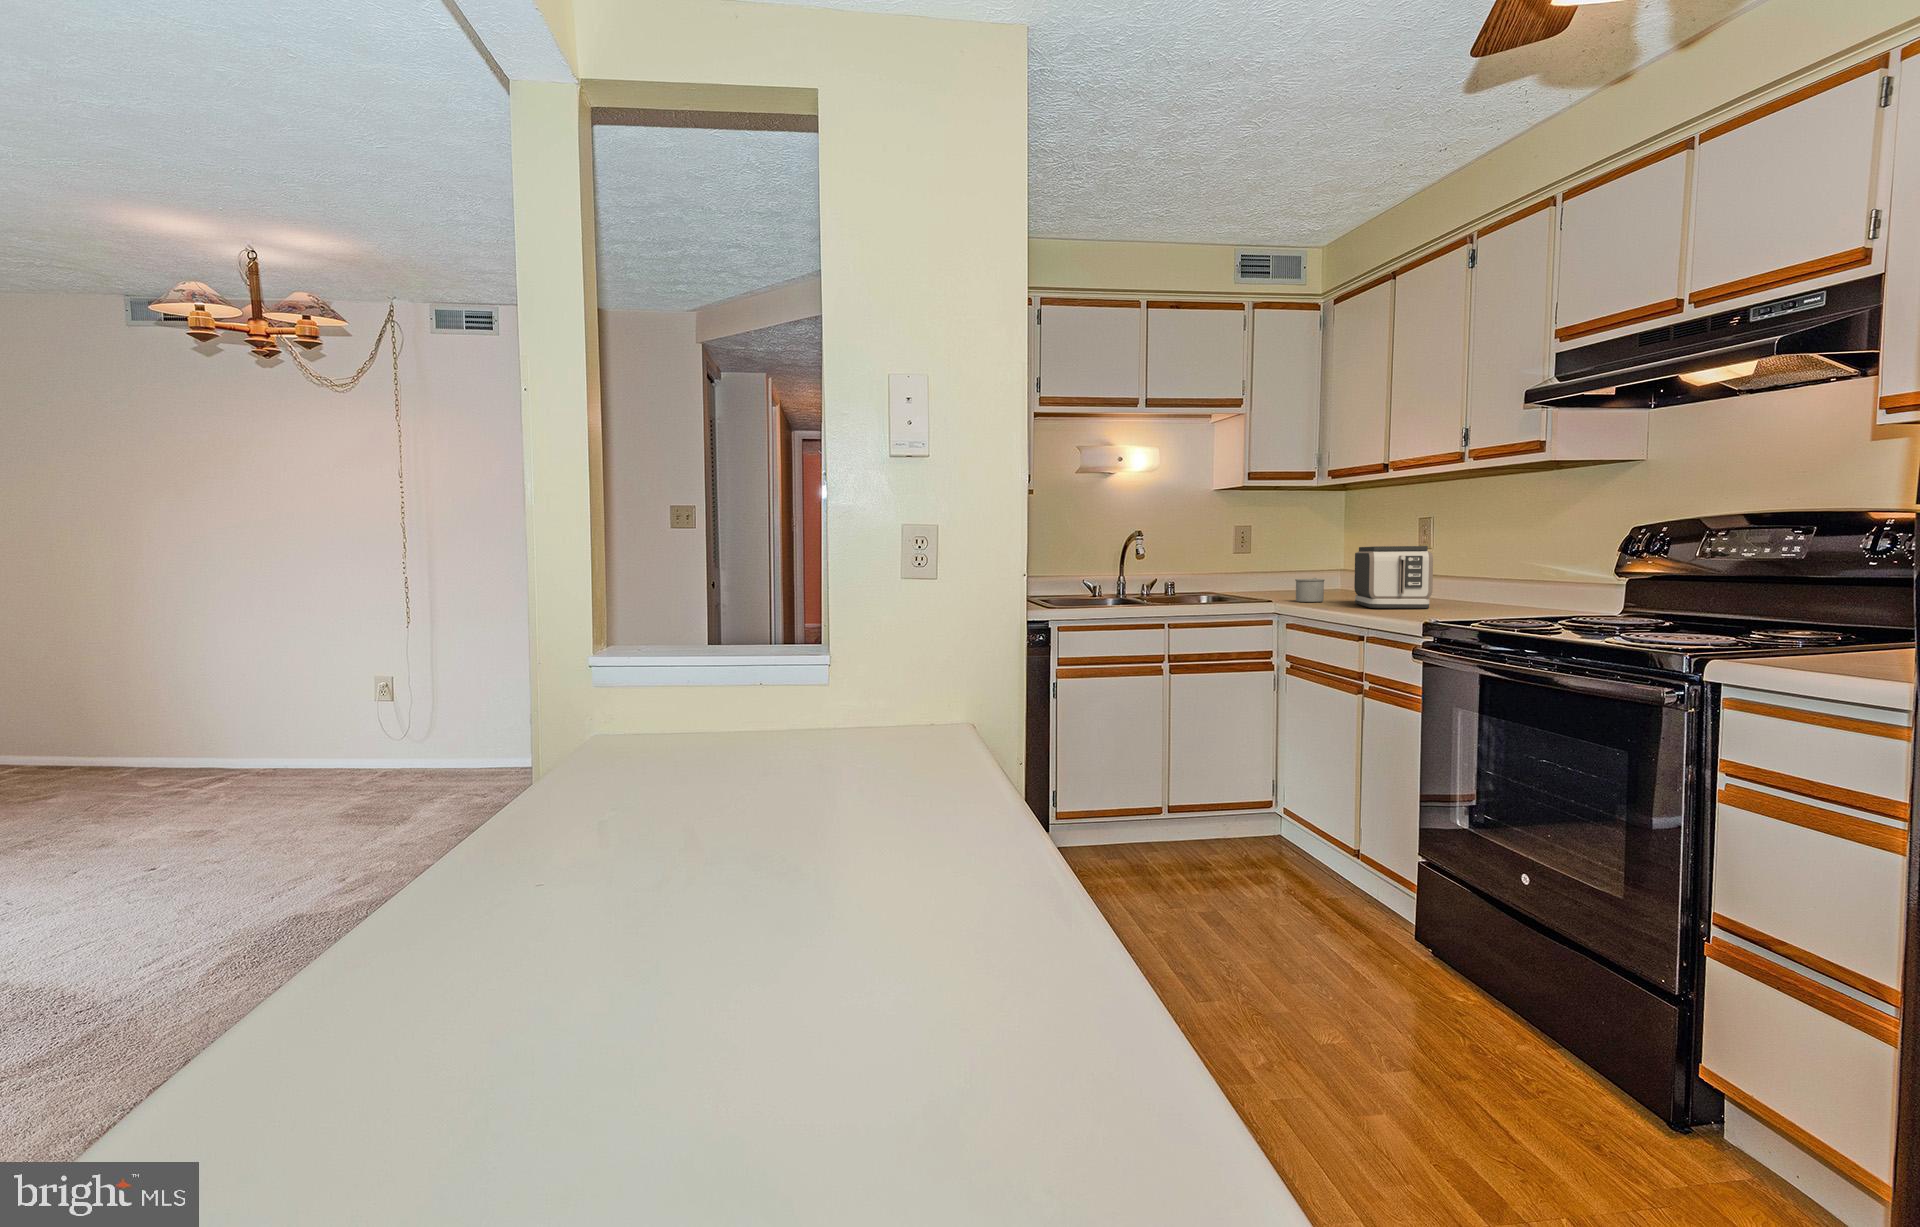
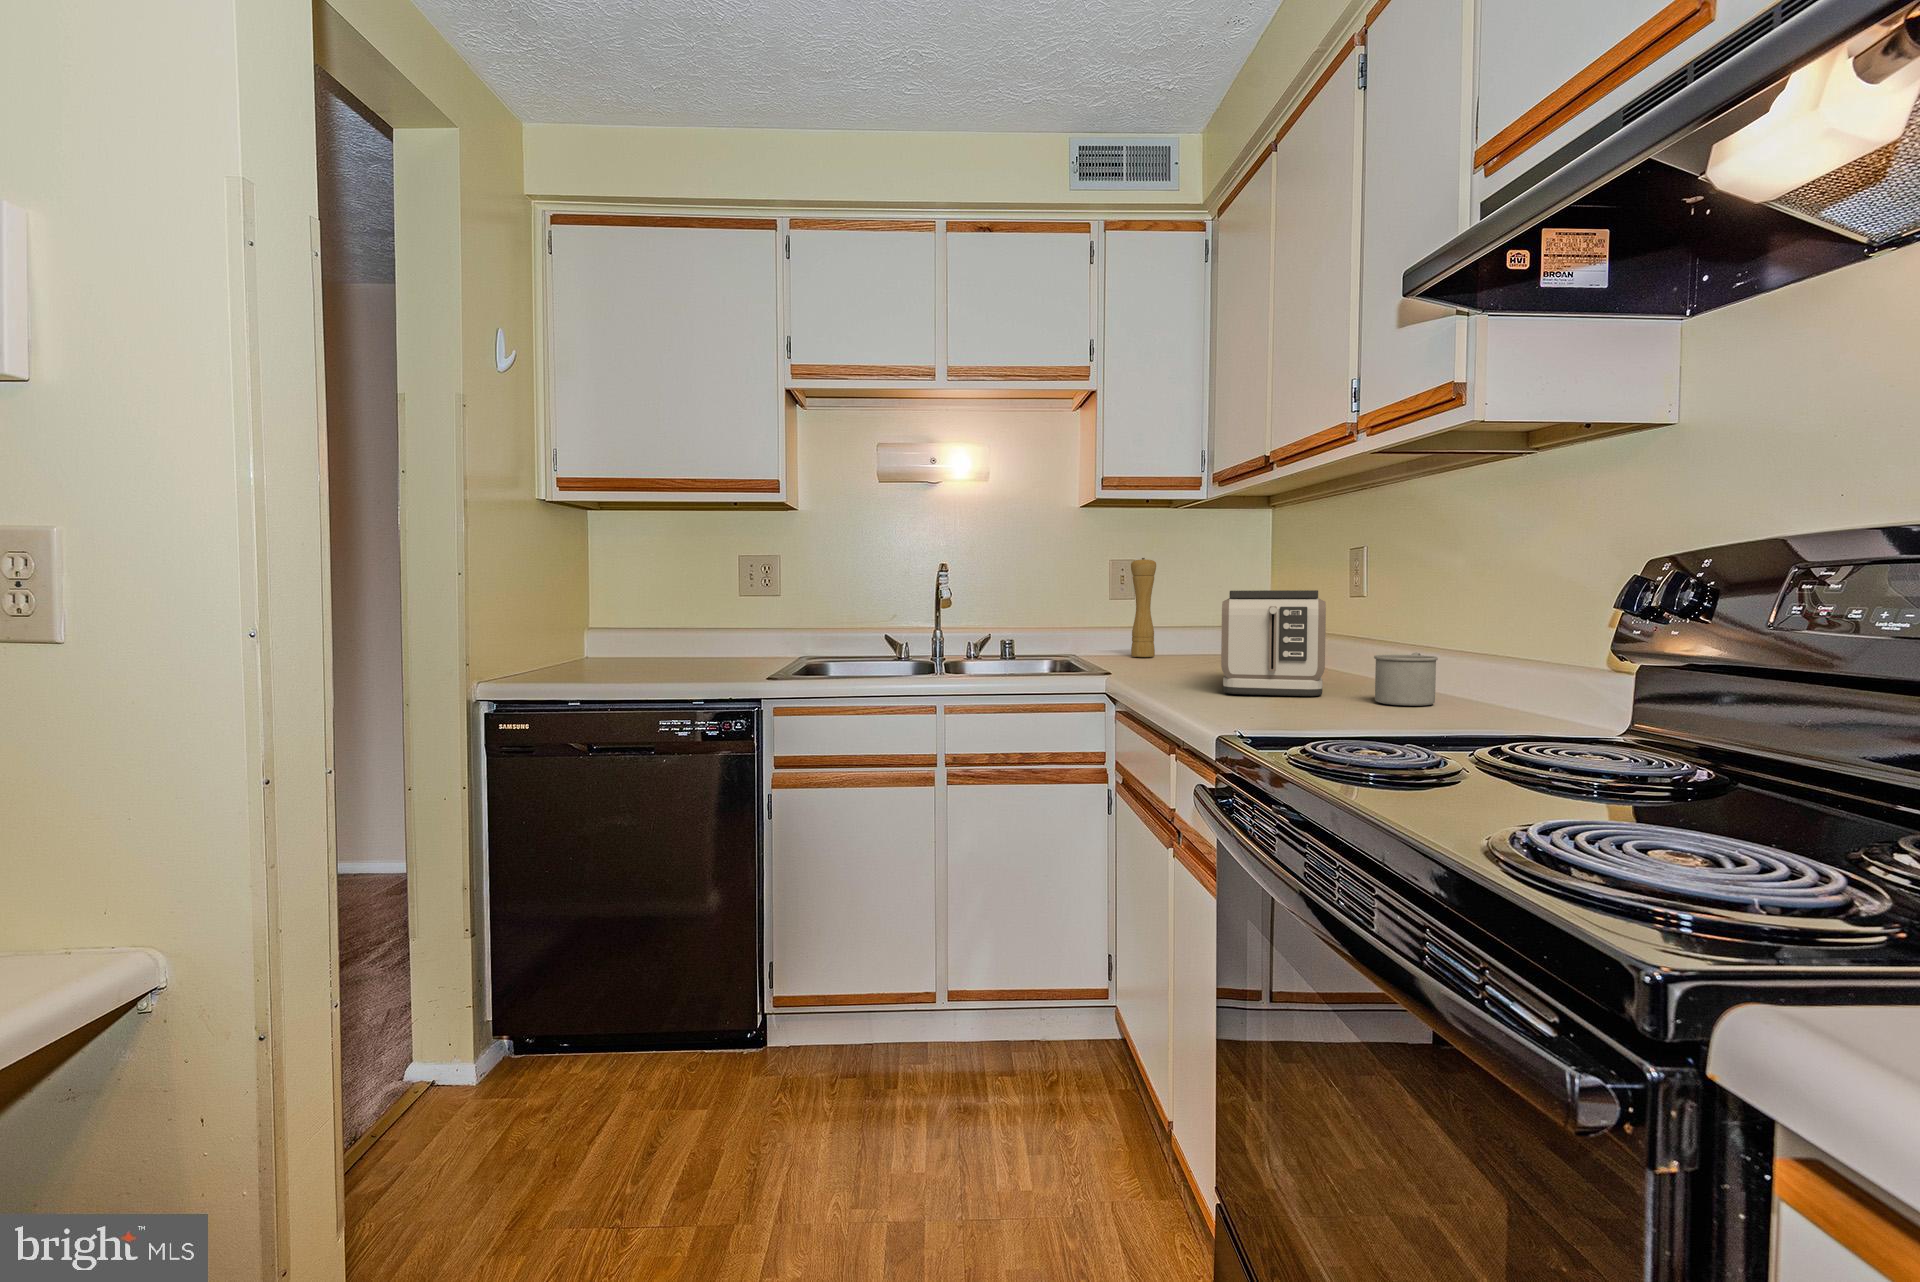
pepper mill: none [1250,526,1268,594] -> present [1131,558,1156,657]
mug: present [1295,578,1325,602] -> present [1374,652,1438,706]

